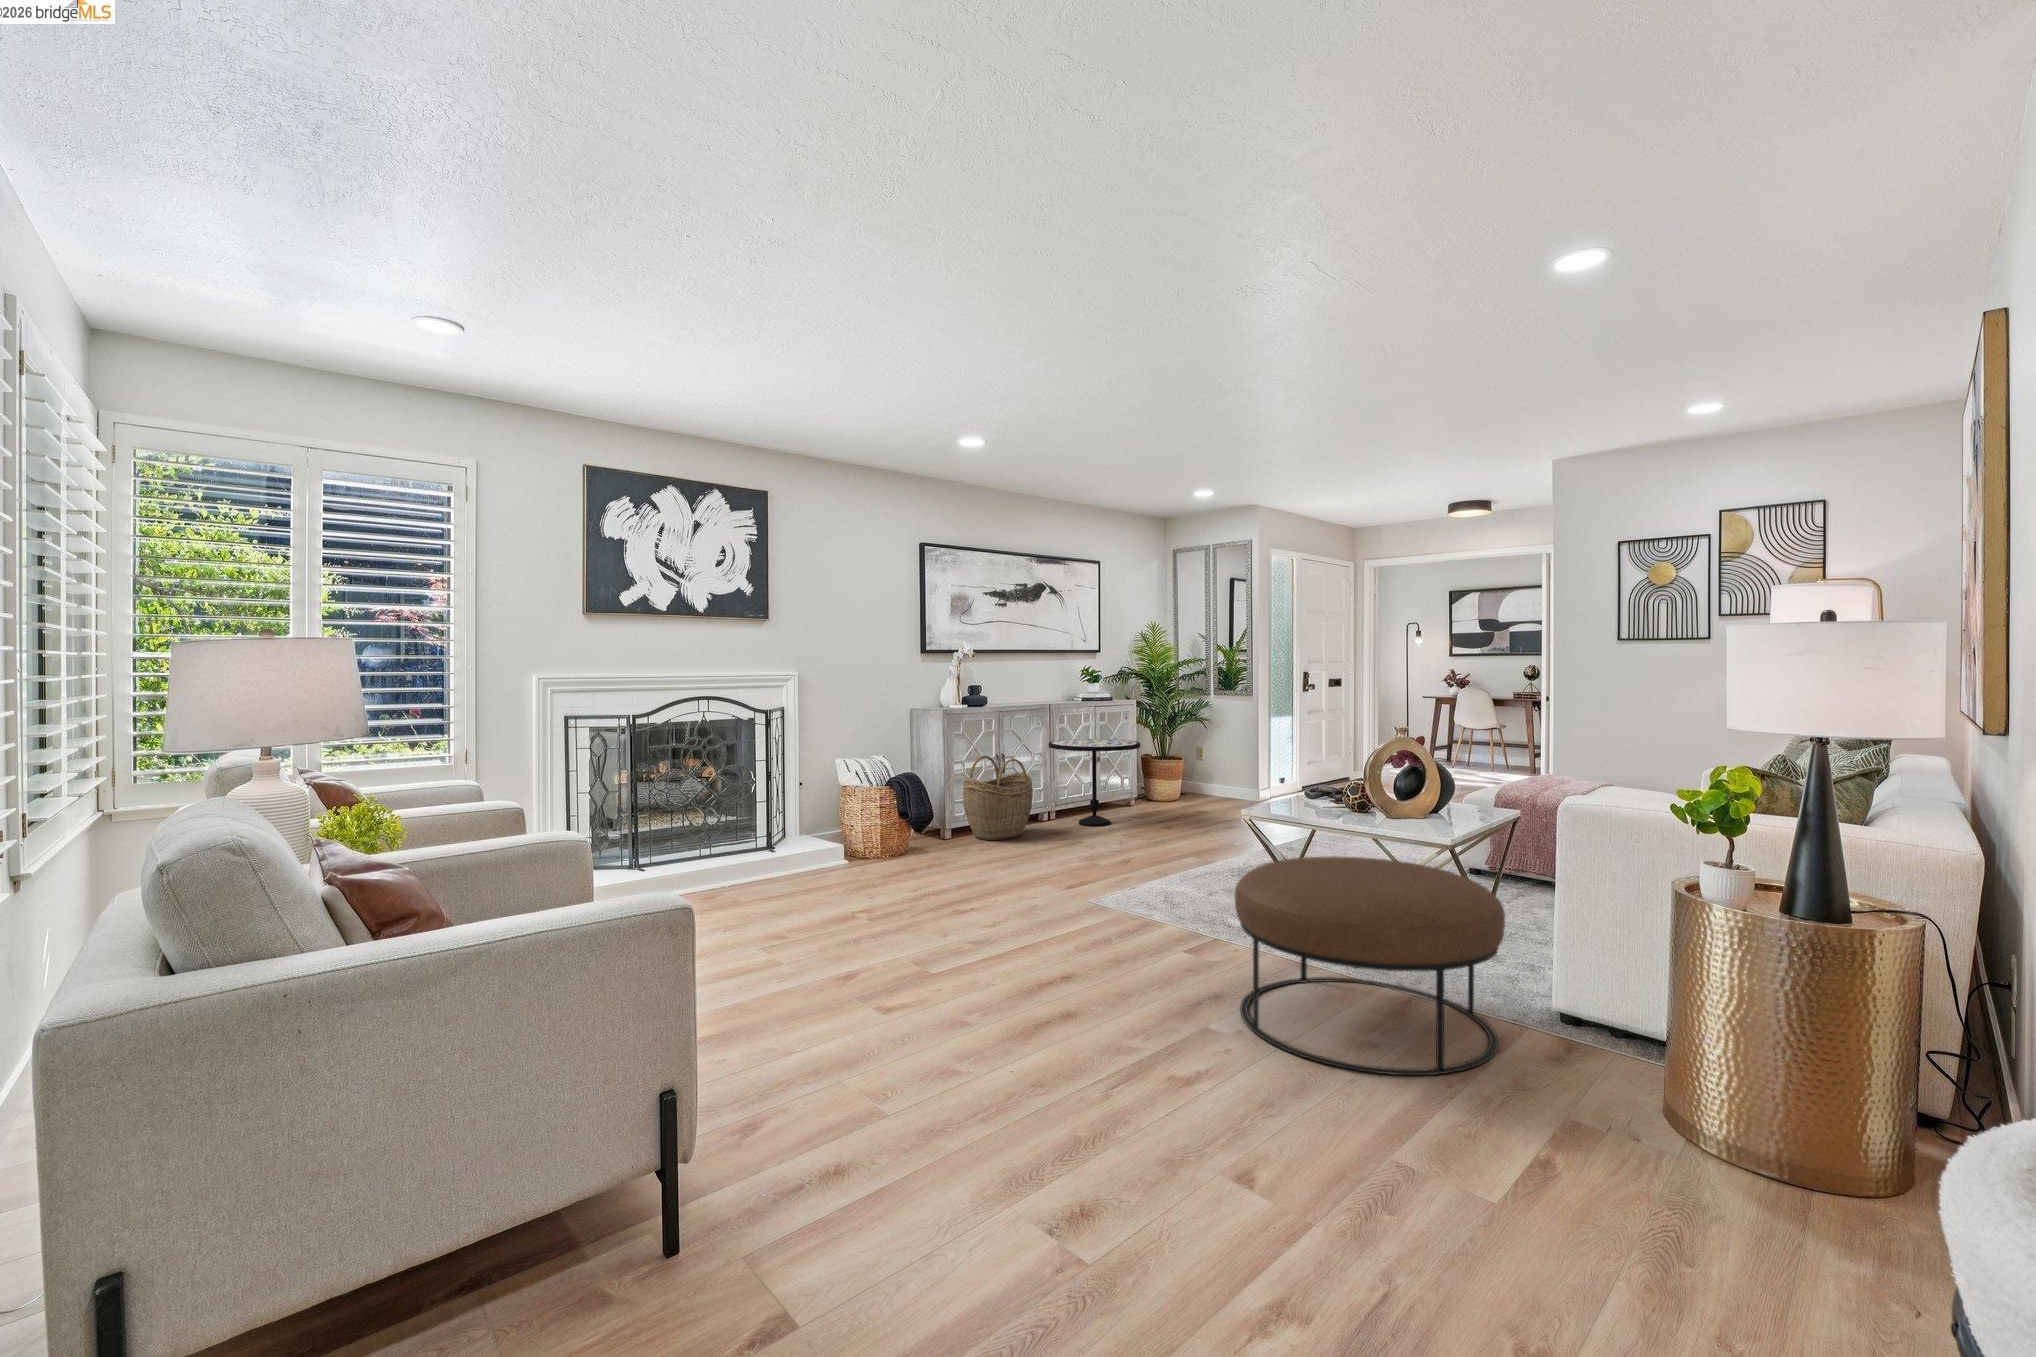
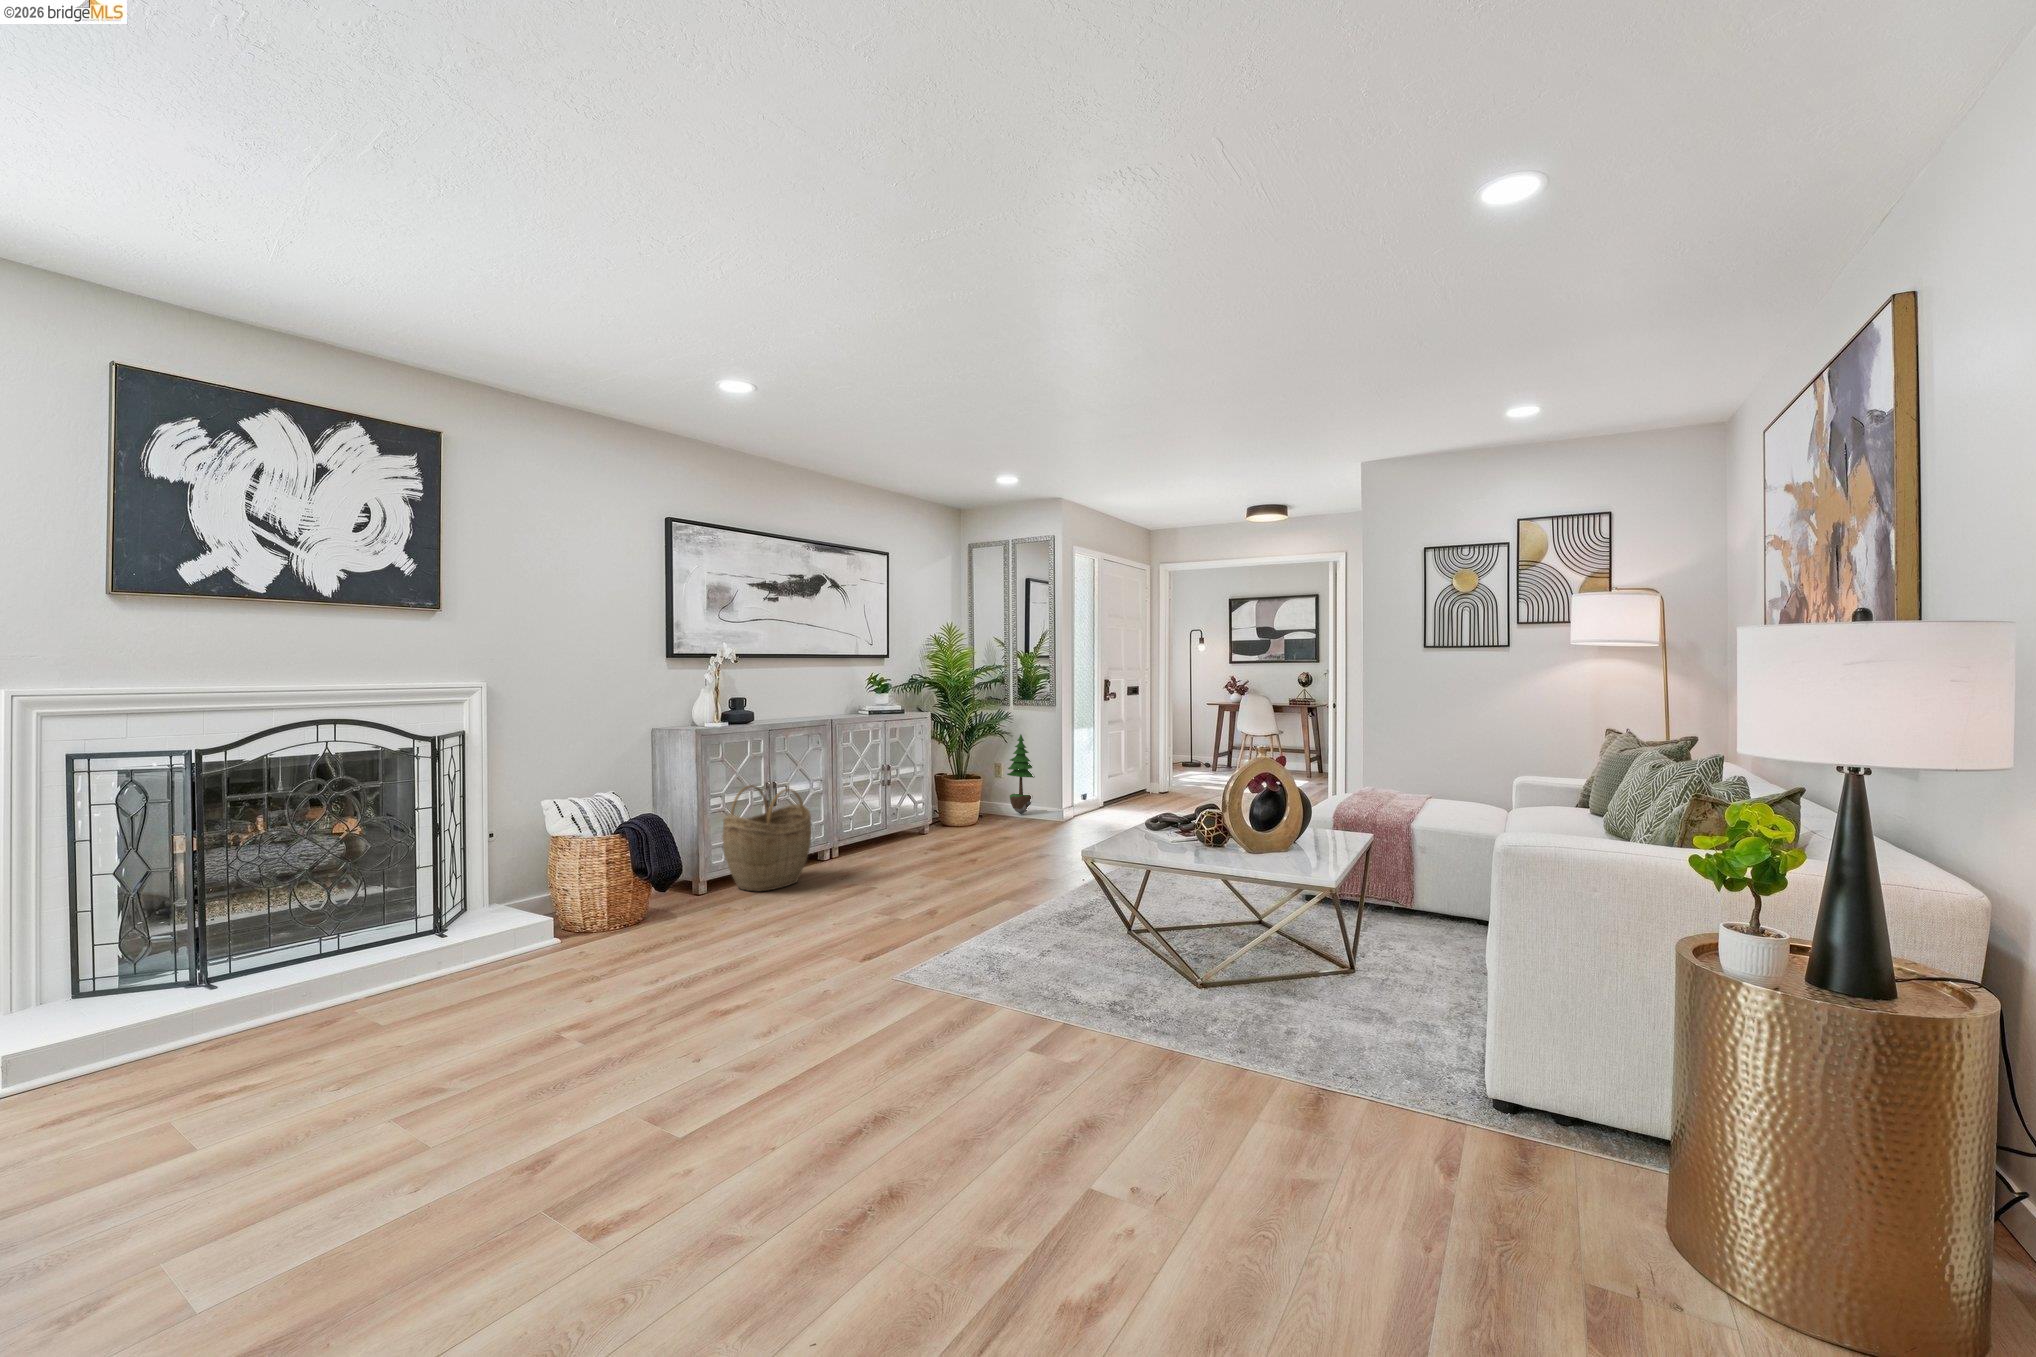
potted tree: none [1207,720,1234,794] -> present [1007,735,1035,814]
side table: present [1049,739,1140,826] -> none [830,759,939,864]
ottoman: present [1235,856,1505,1075] -> none [1115,919,1464,1244]

